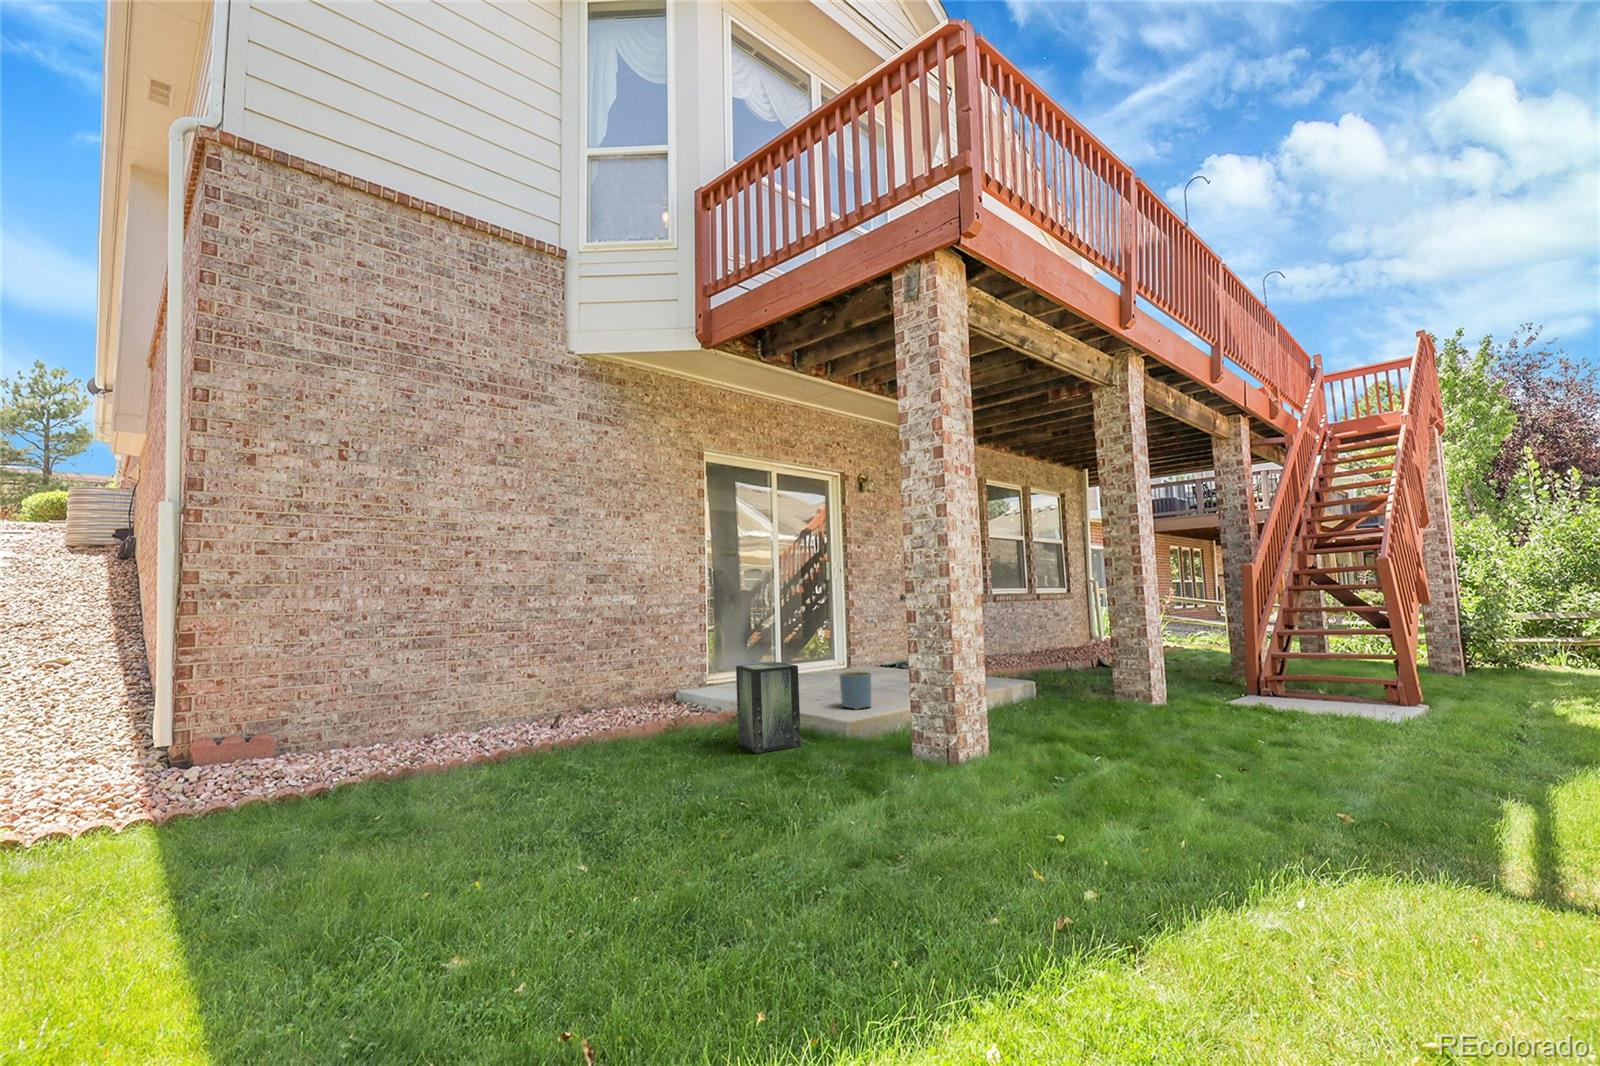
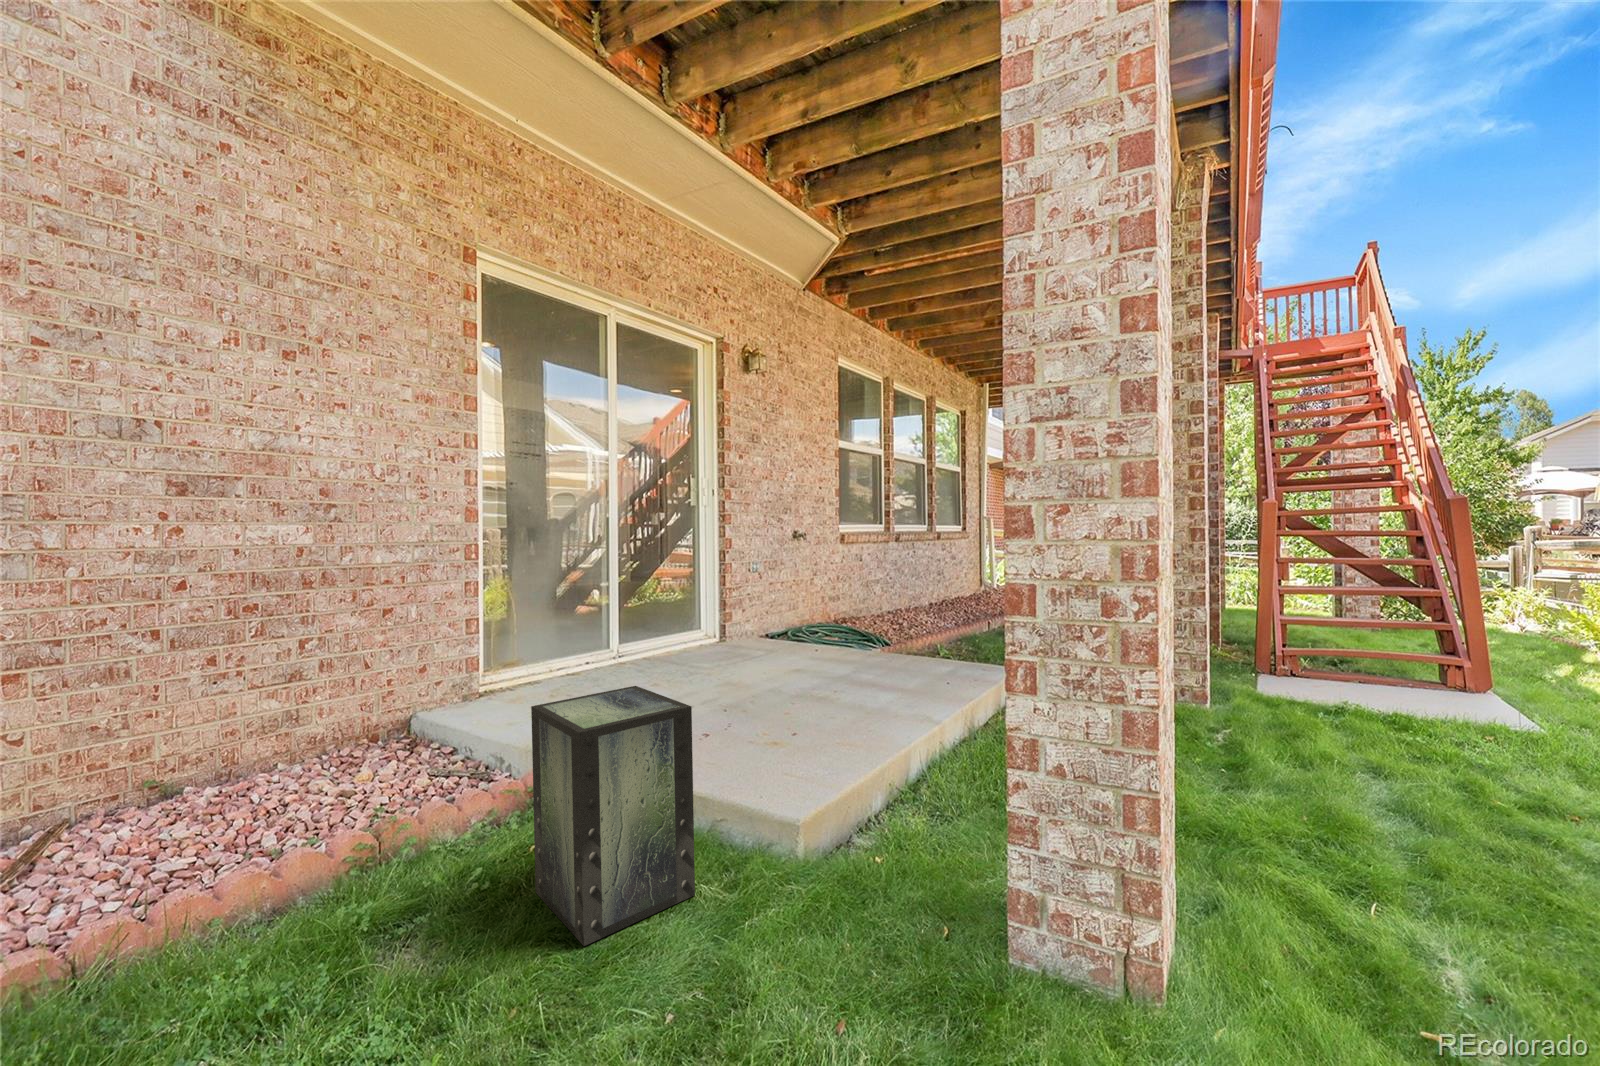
planter: present [839,672,871,709] -> none [759,684,822,768]

